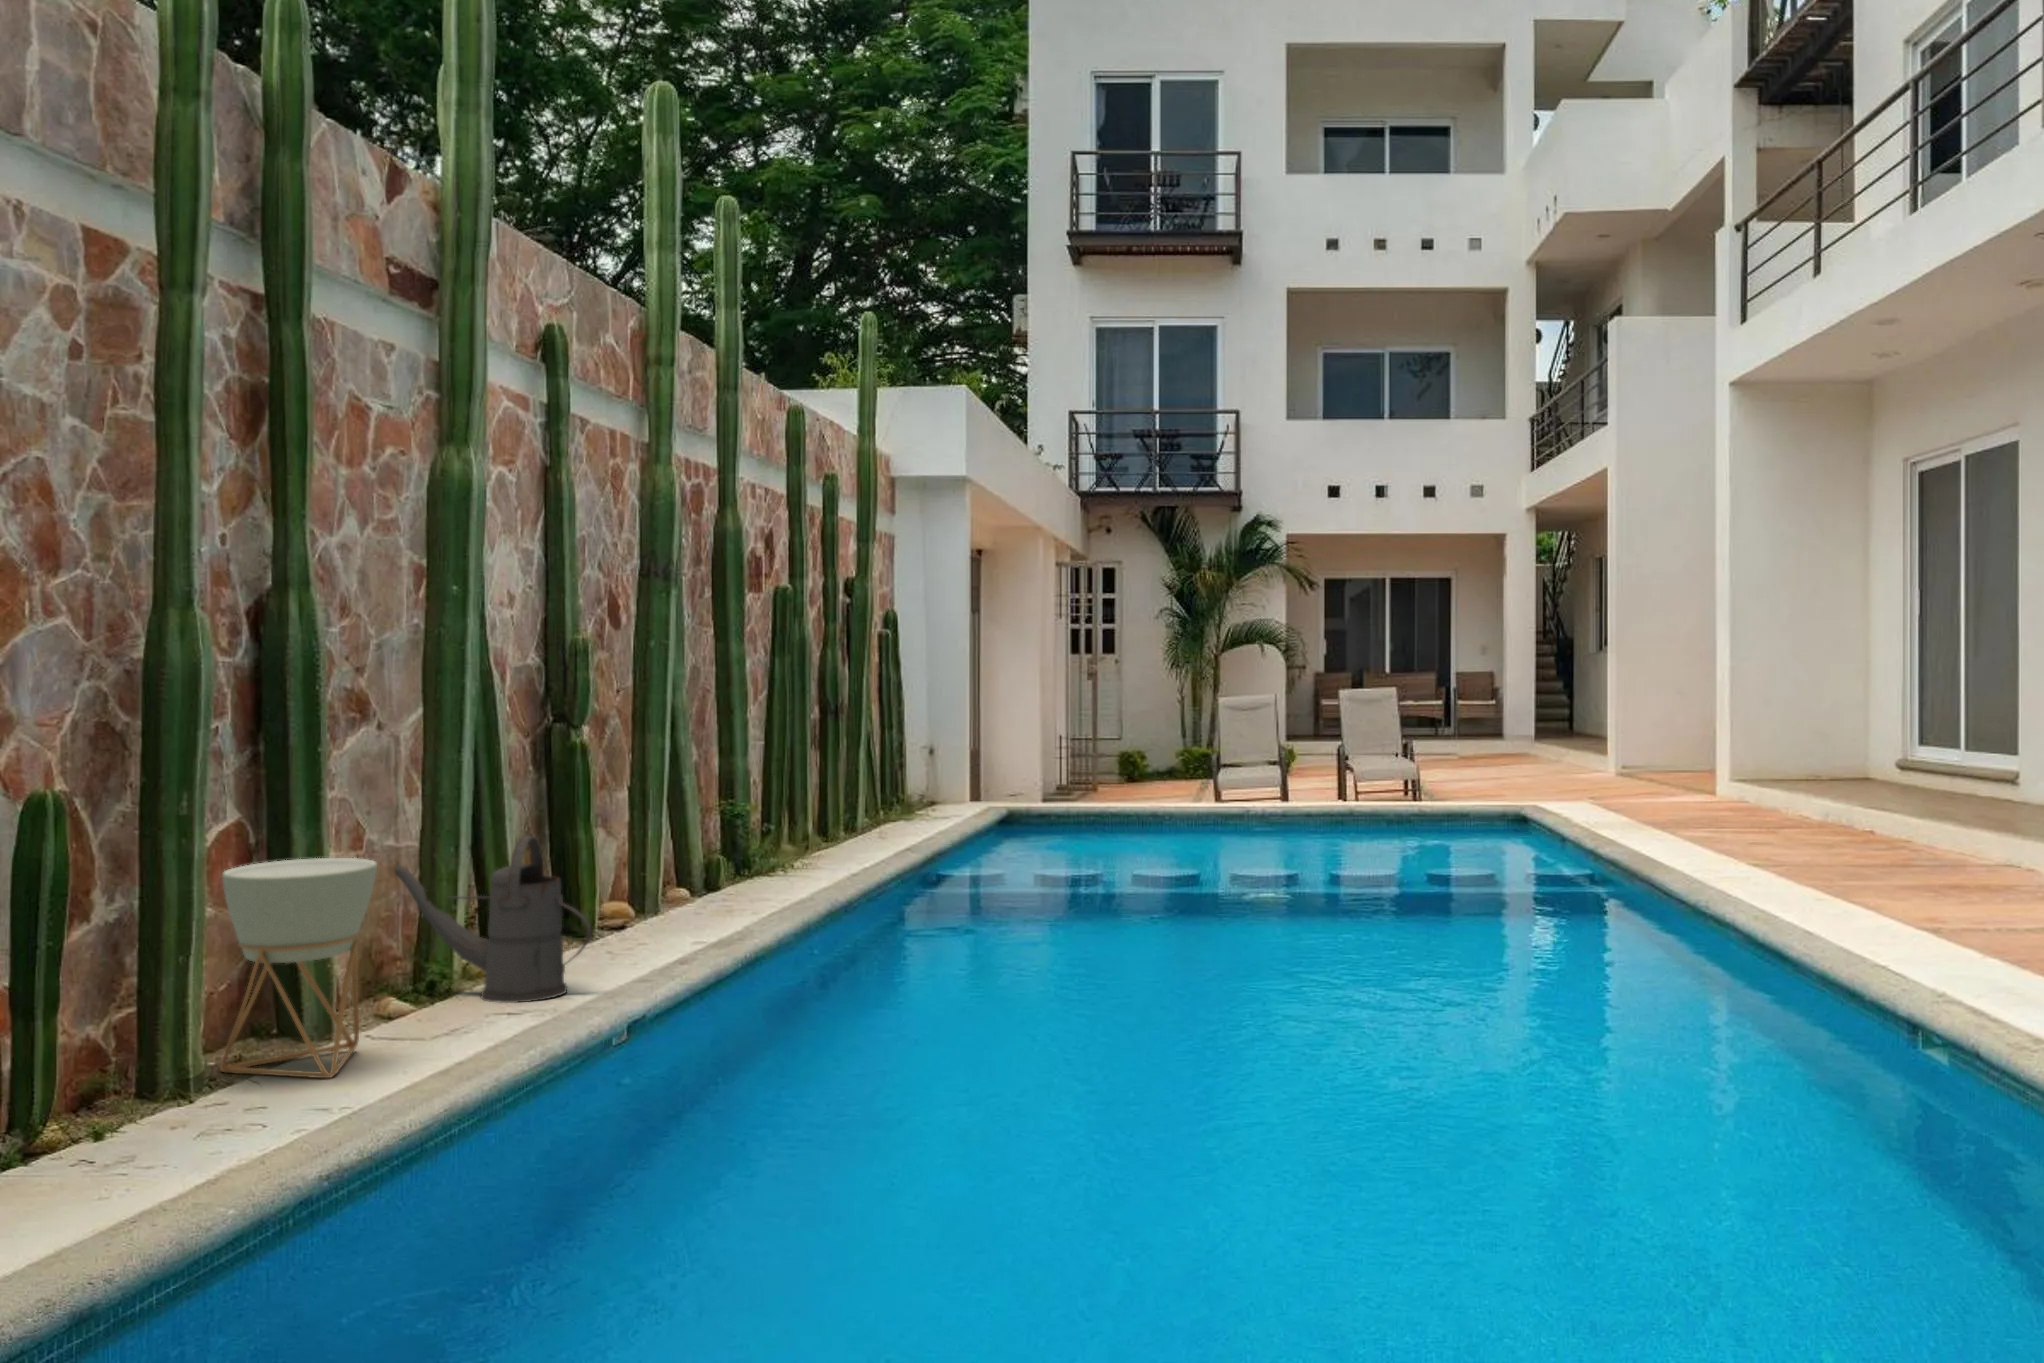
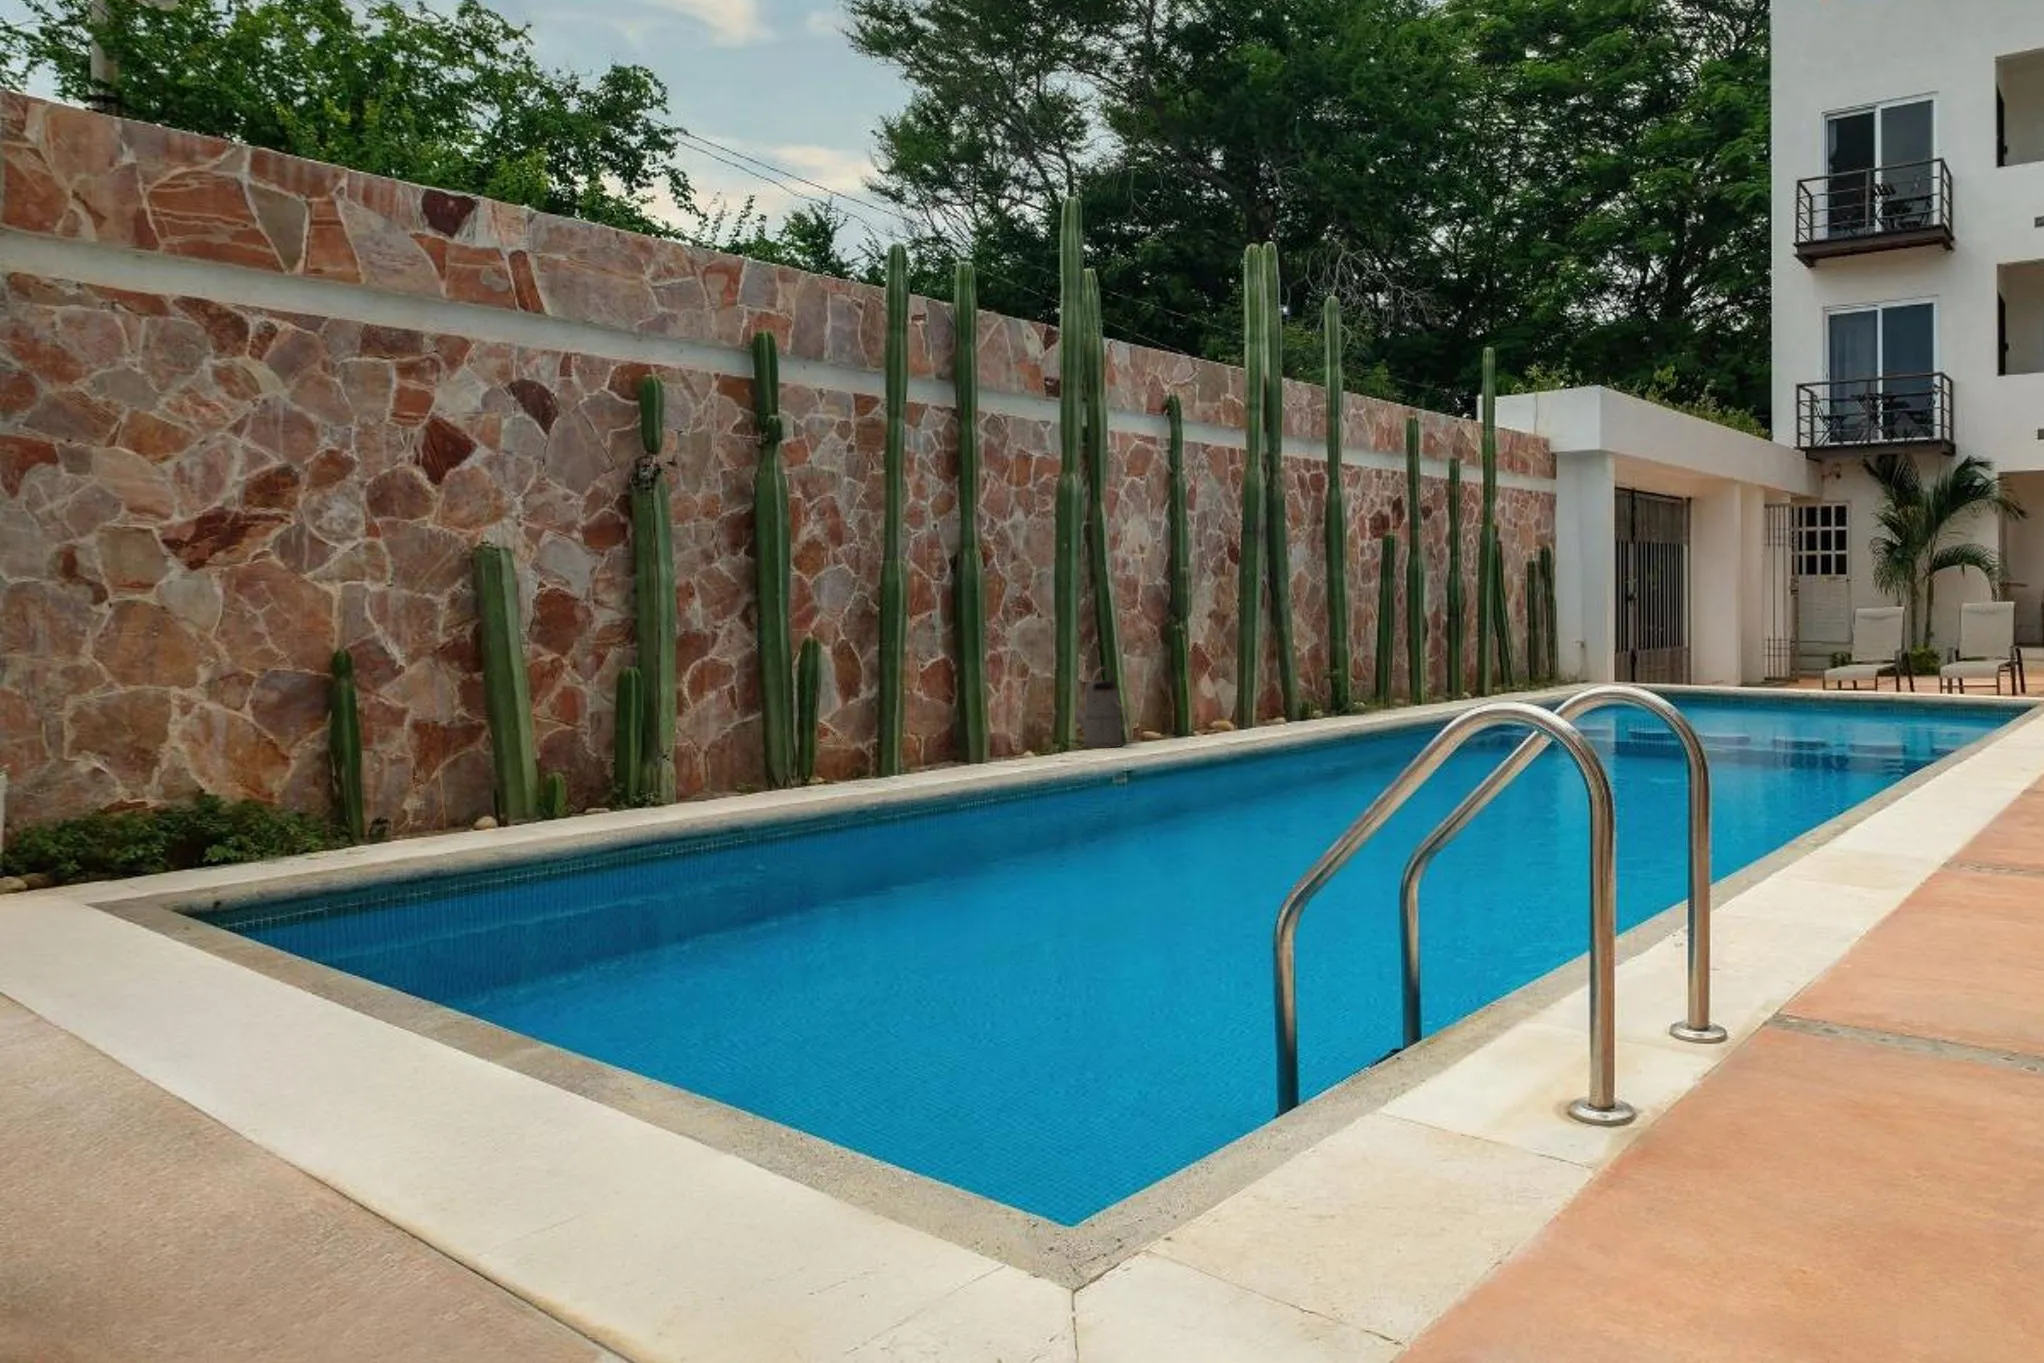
planter: present [220,858,377,1078] -> none [926,668,990,763]

